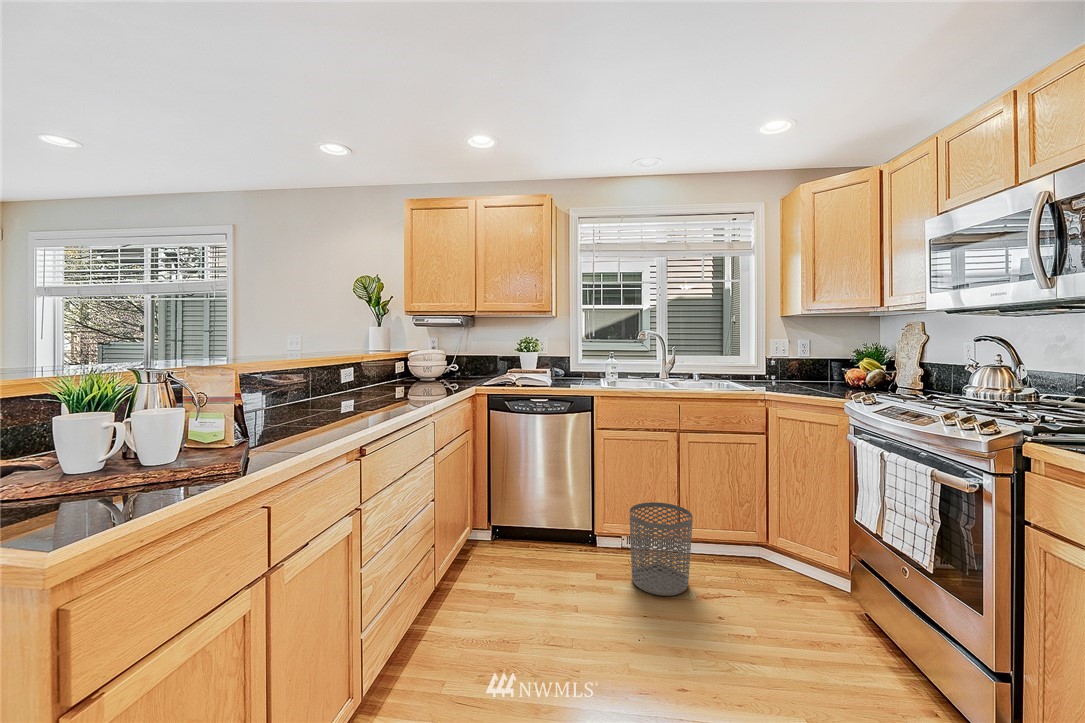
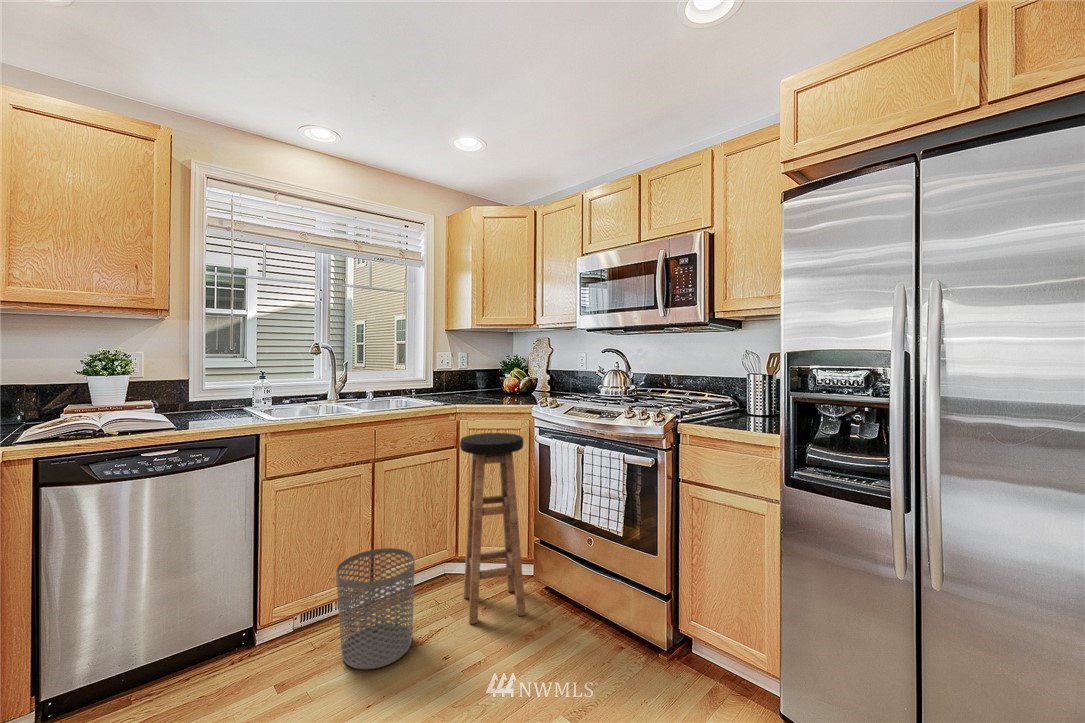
bar stool: none [745,422,821,618] -> present [460,433,526,624]

